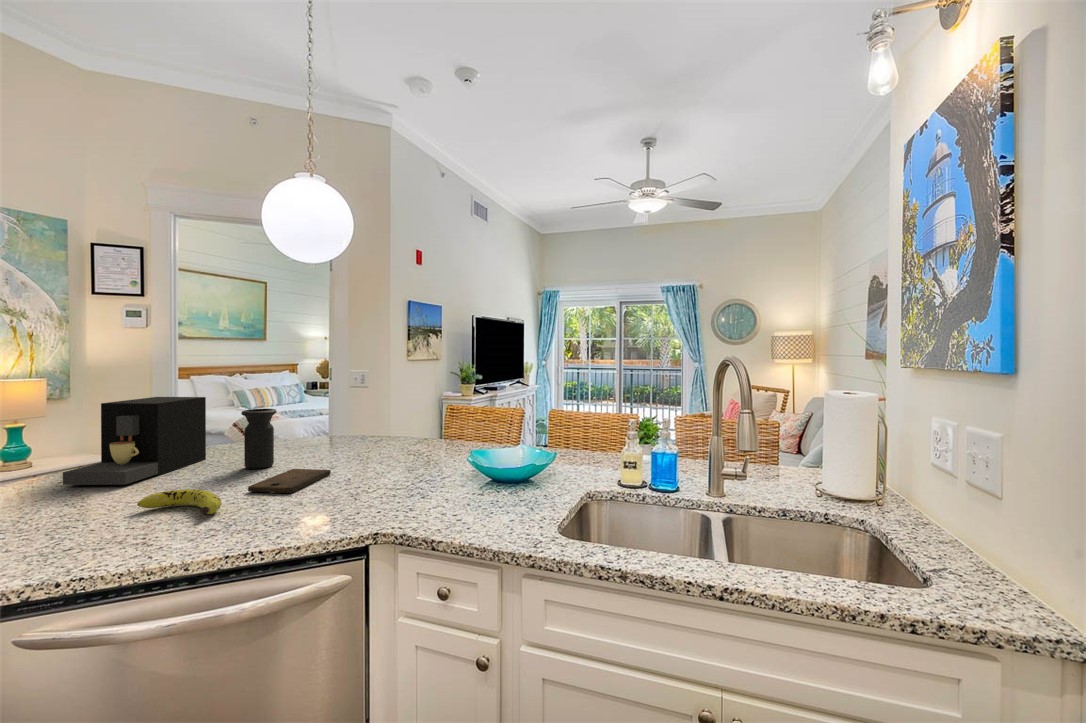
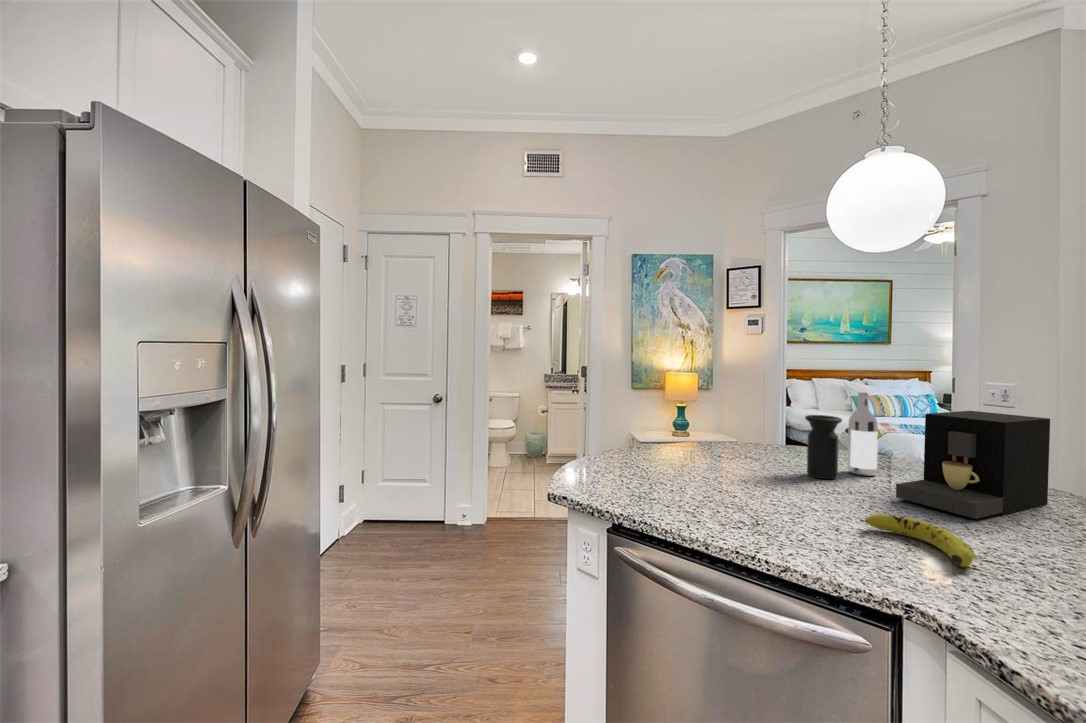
wine bottle: none [278,379,302,458] -> present [848,386,878,476]
coffee maker: present [63,397,206,485] -> present [896,411,1050,519]
cutting board: present [248,469,331,493] -> none [794,488,896,513]
fruit: present [137,489,222,514] -> present [865,514,975,567]

